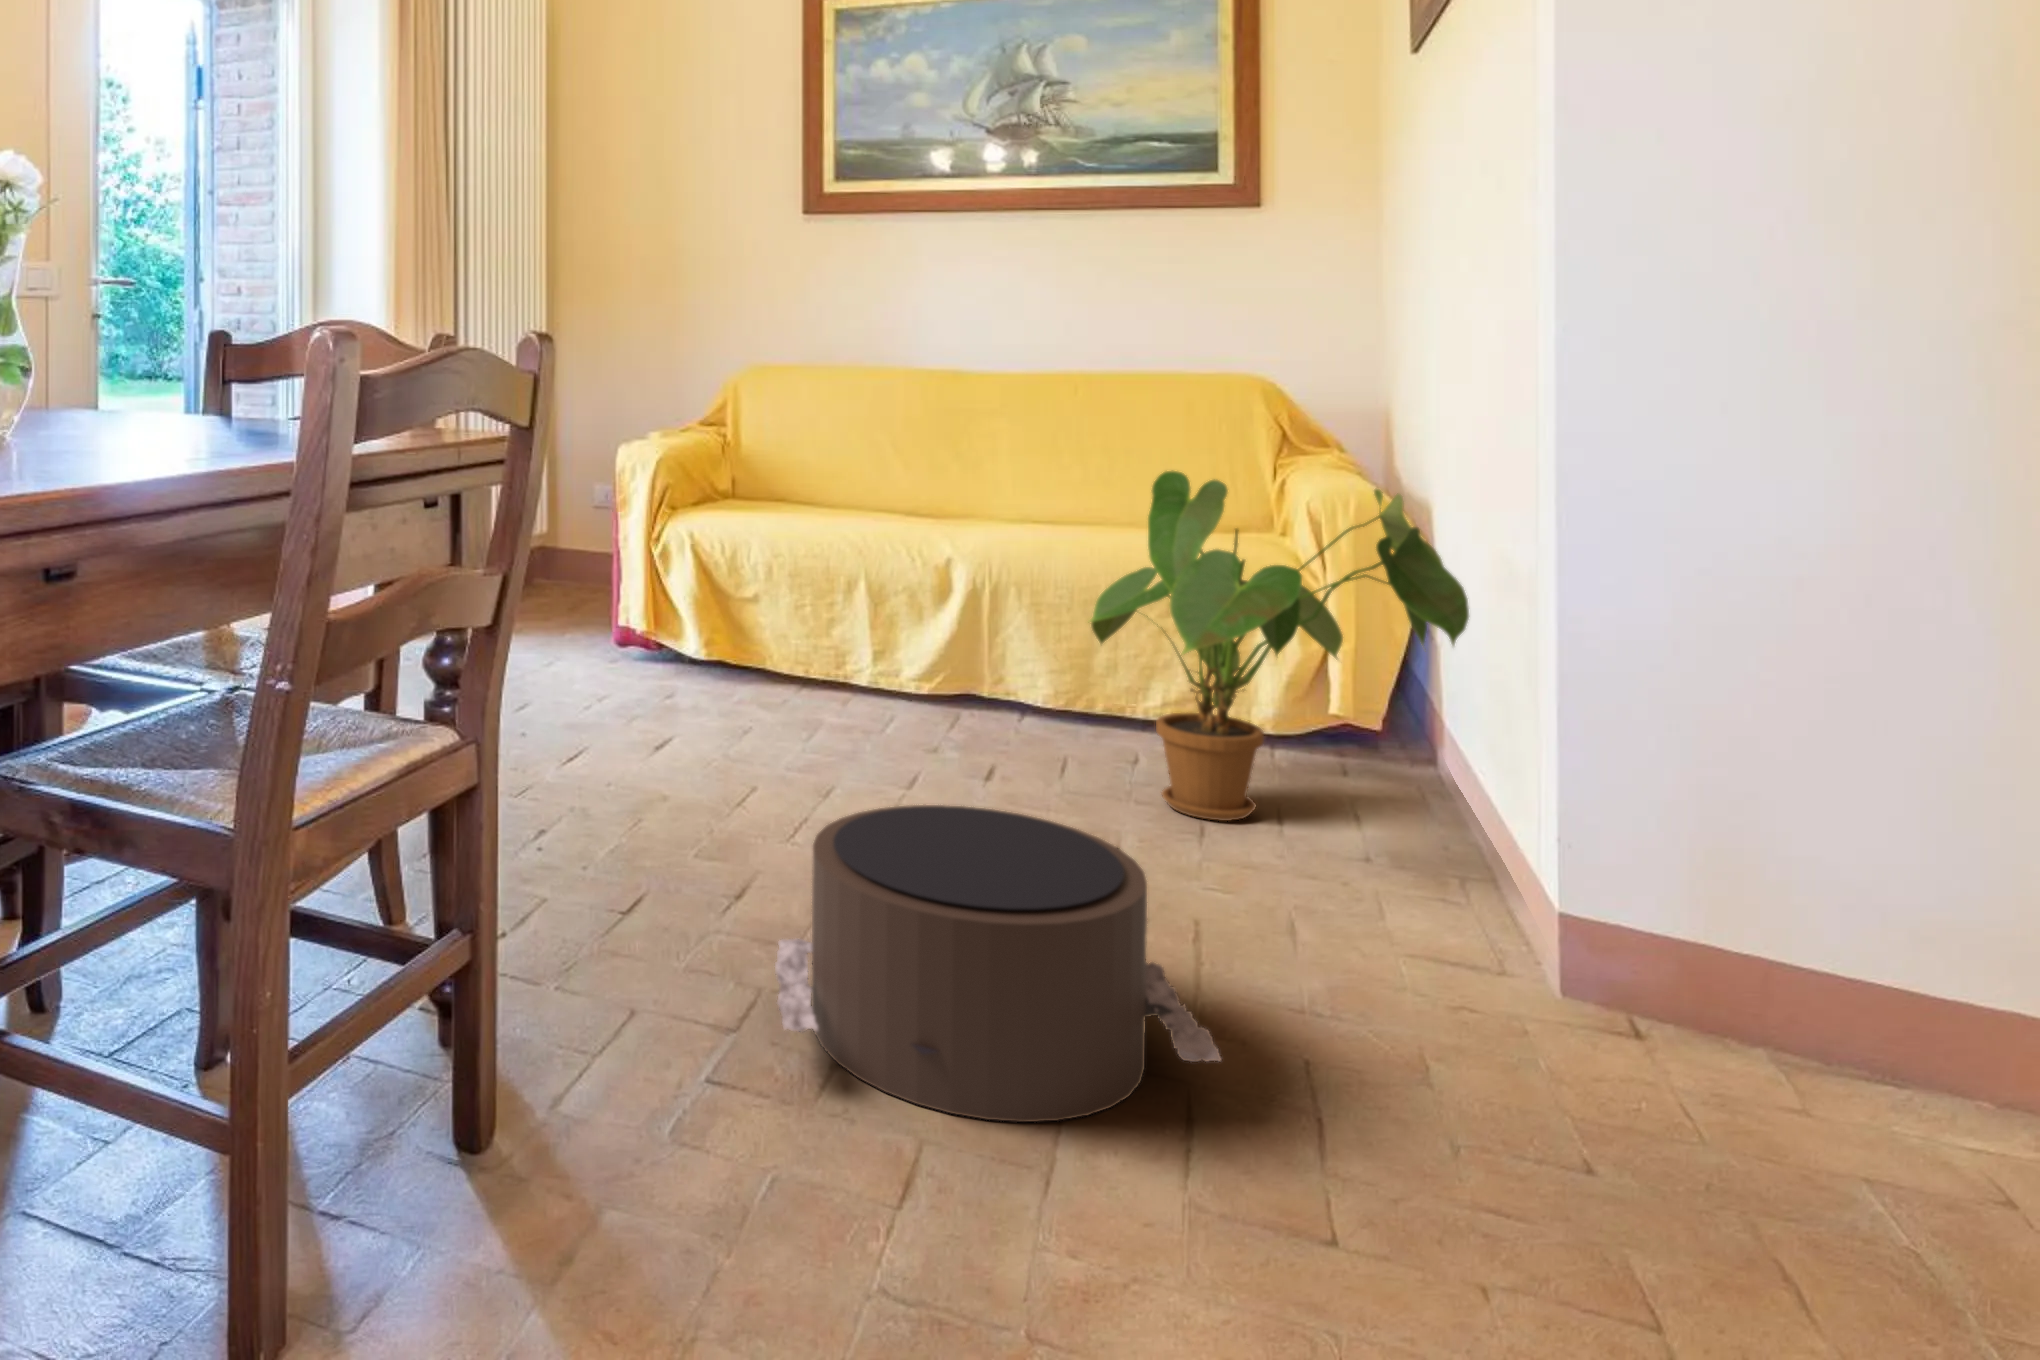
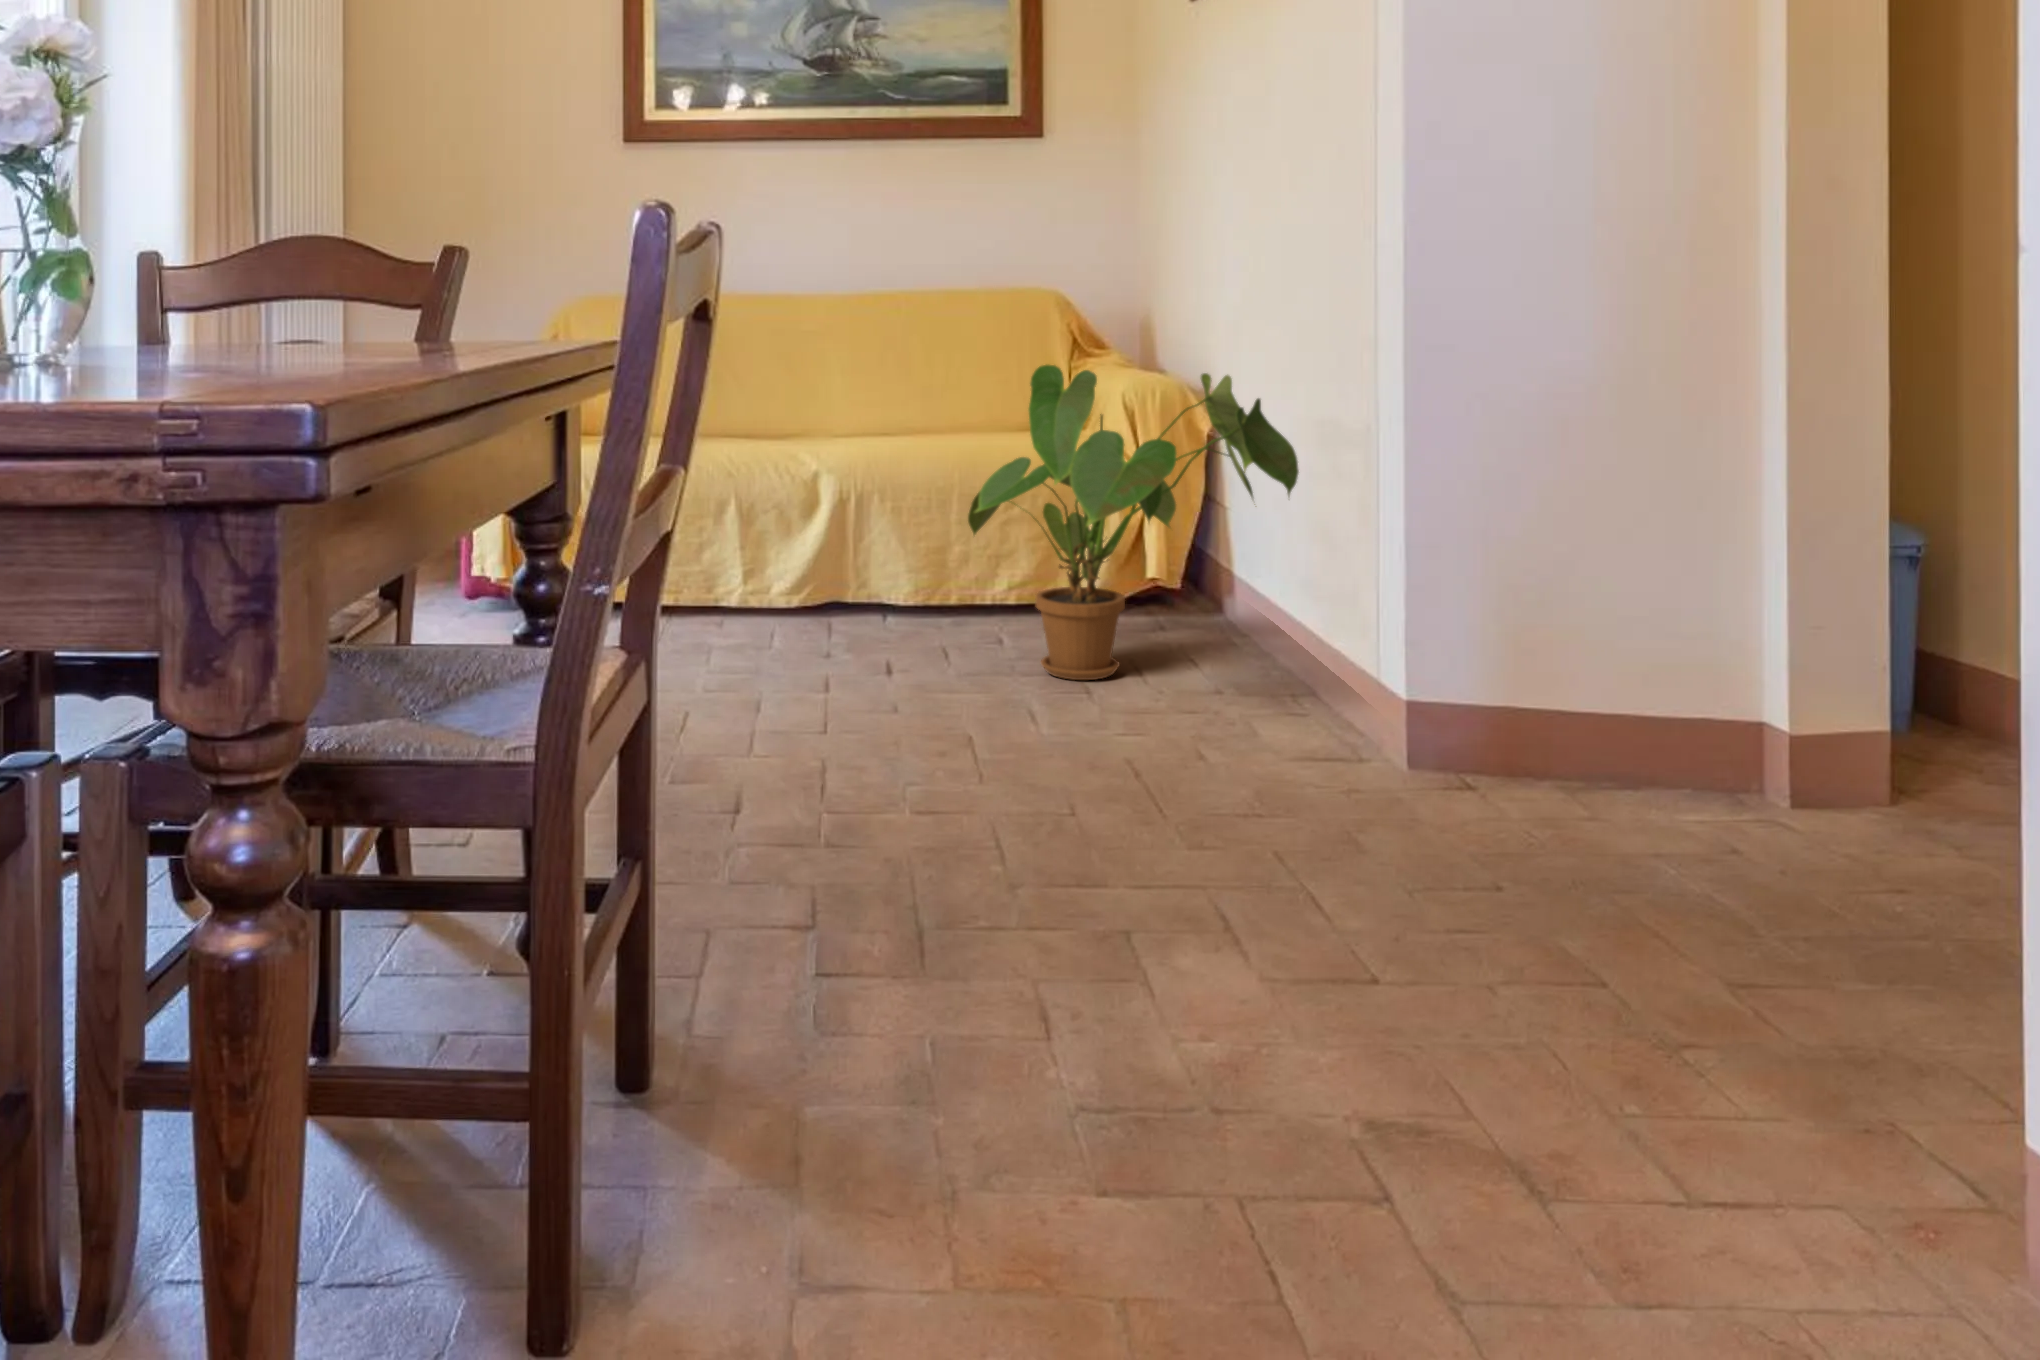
pouf: present [775,805,1221,1122] -> none [798,681,1231,970]

